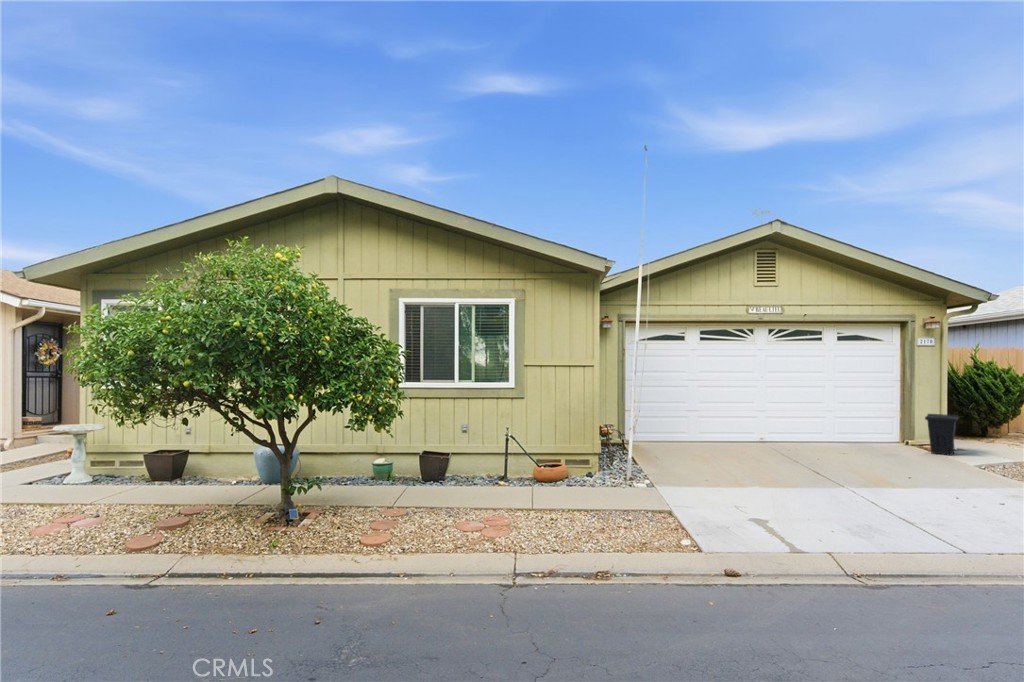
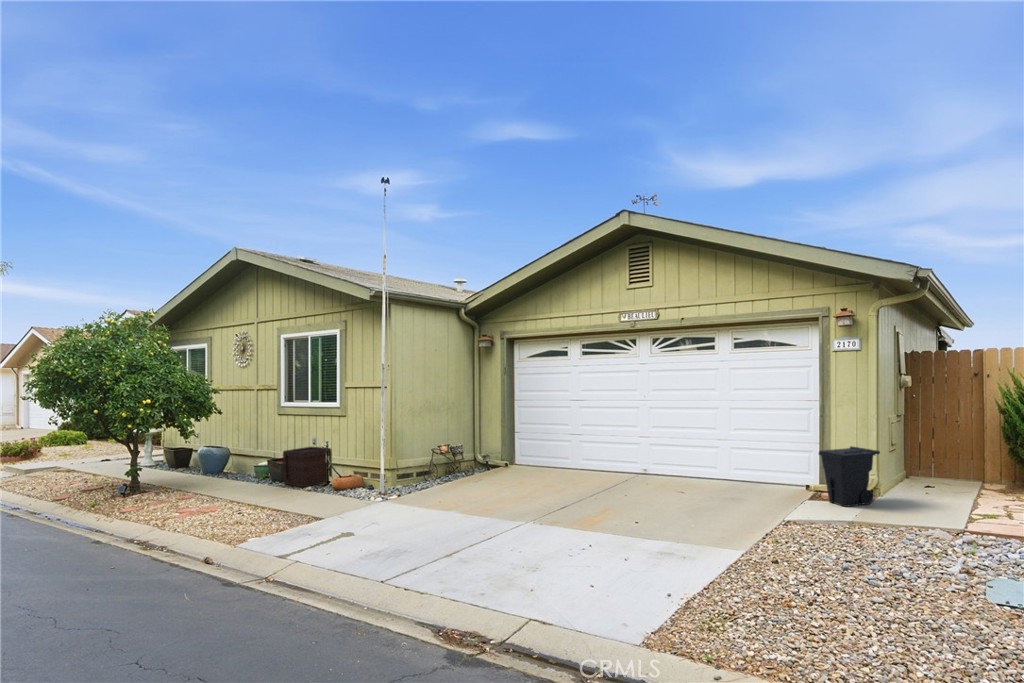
wooden crate: none [455,437,500,486] -> present [283,447,332,487]

